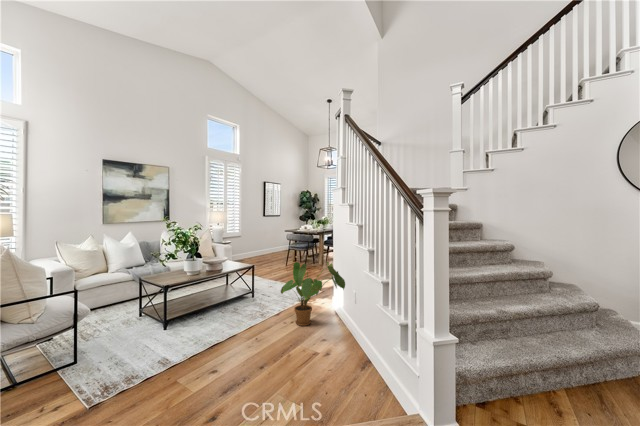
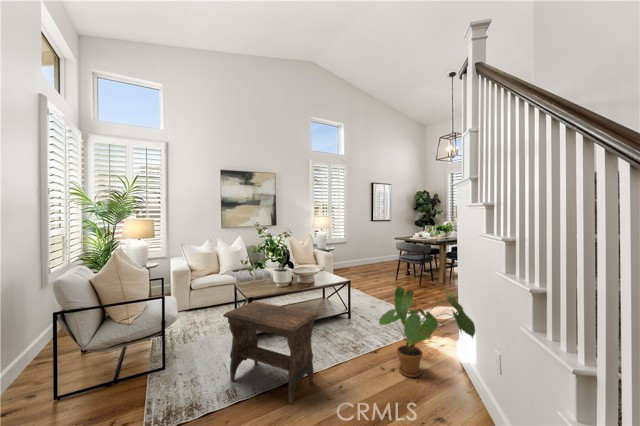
footstool: none [150,286,237,357] -> present [223,301,319,404]

